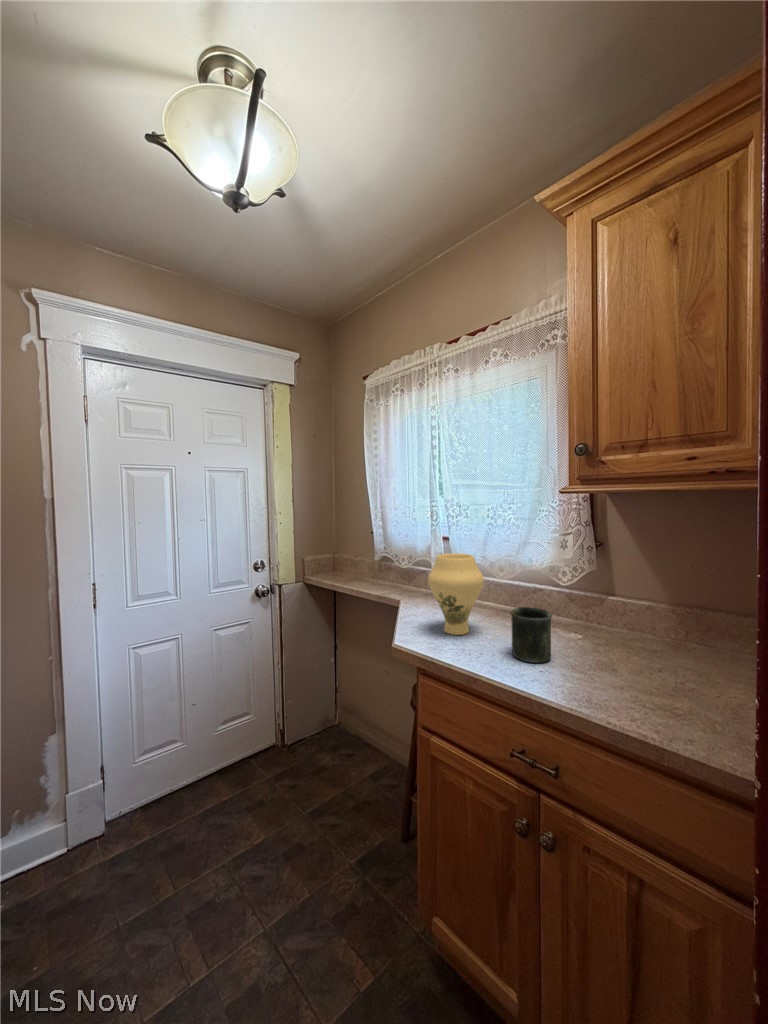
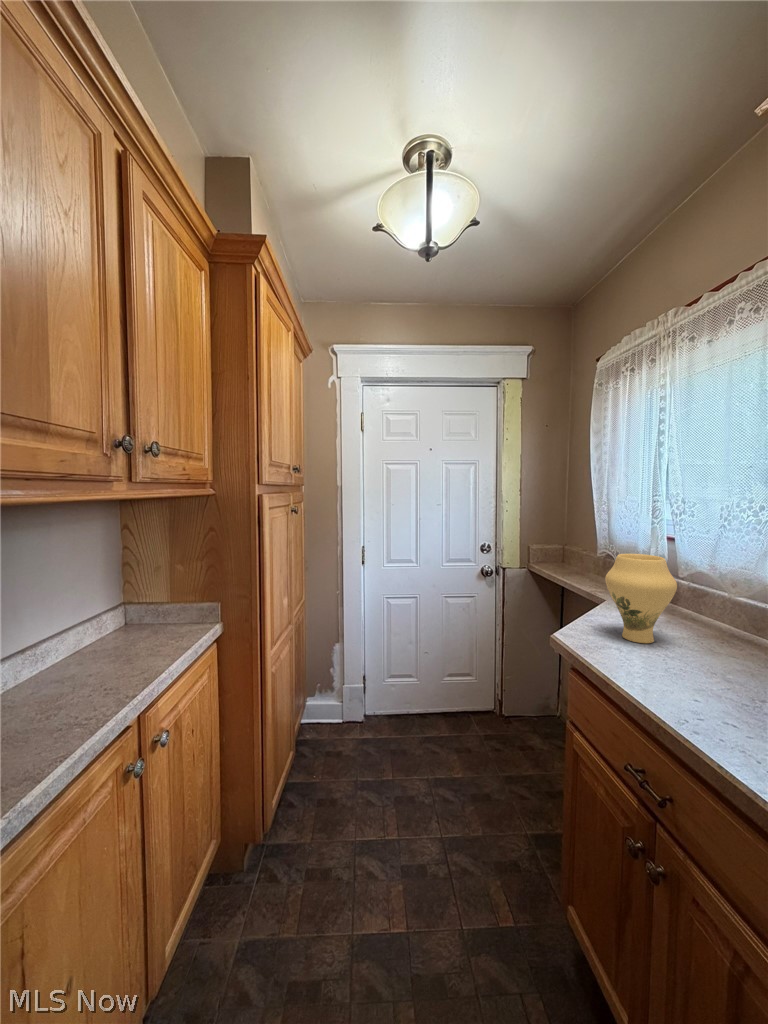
mug: present [510,607,552,663] -> none [677,623,737,690]

